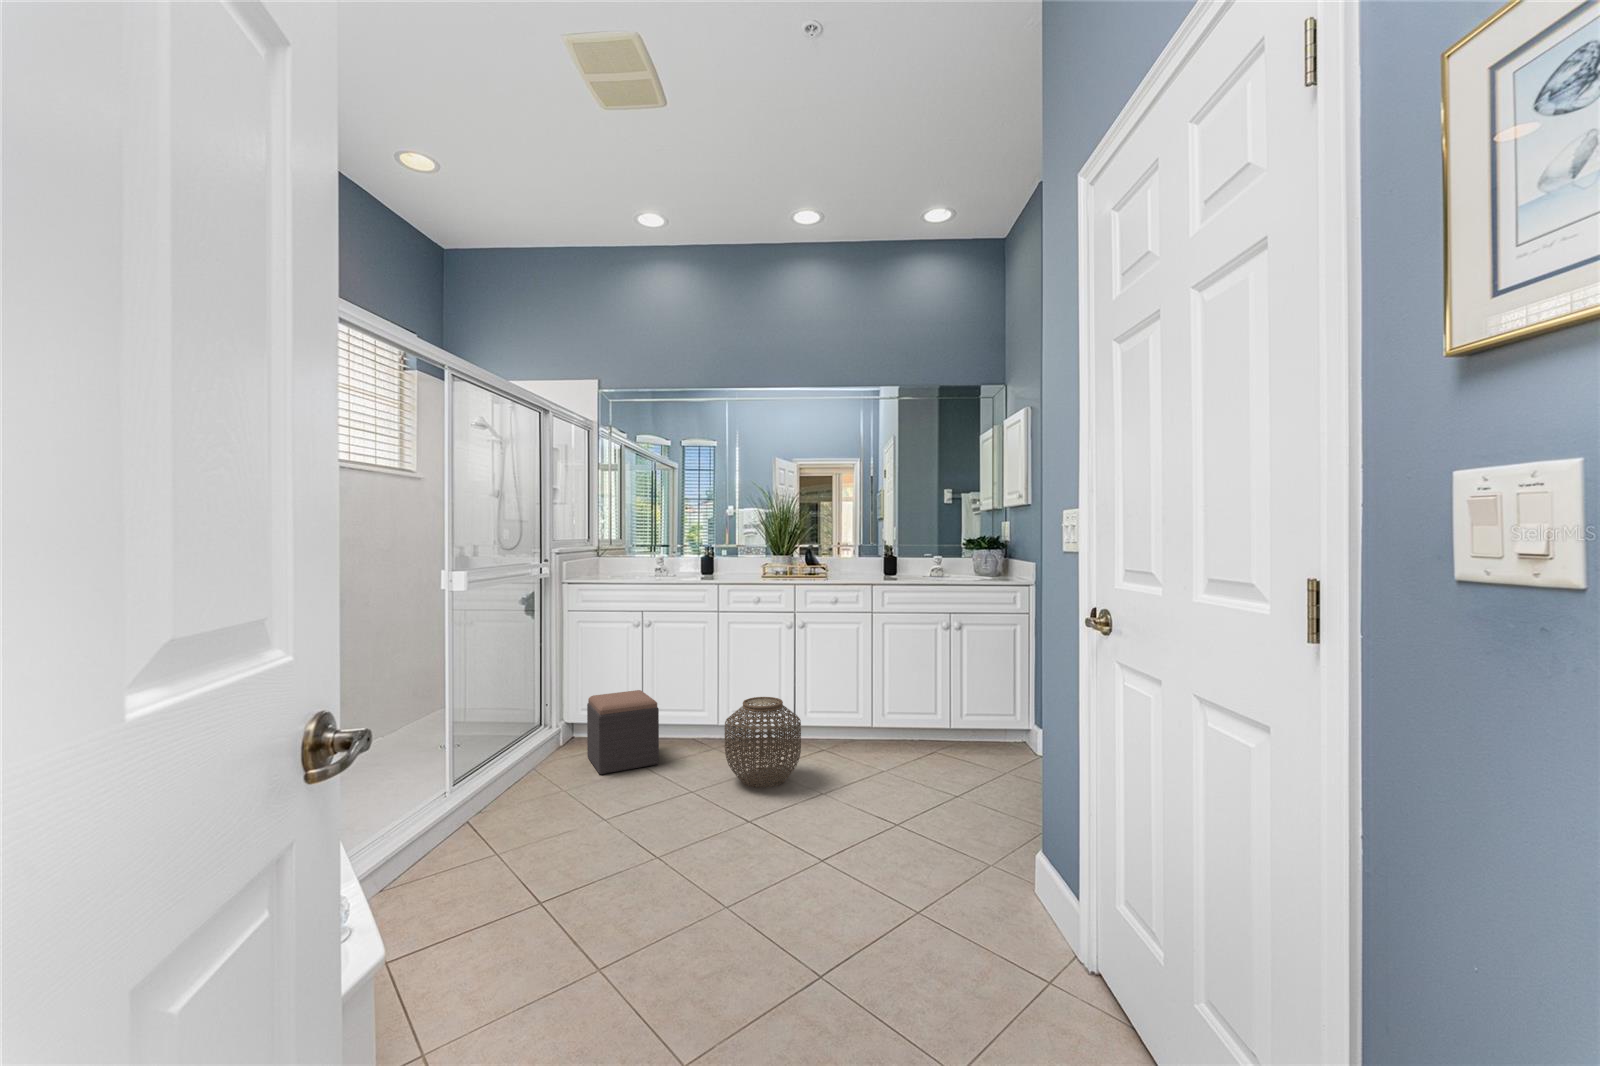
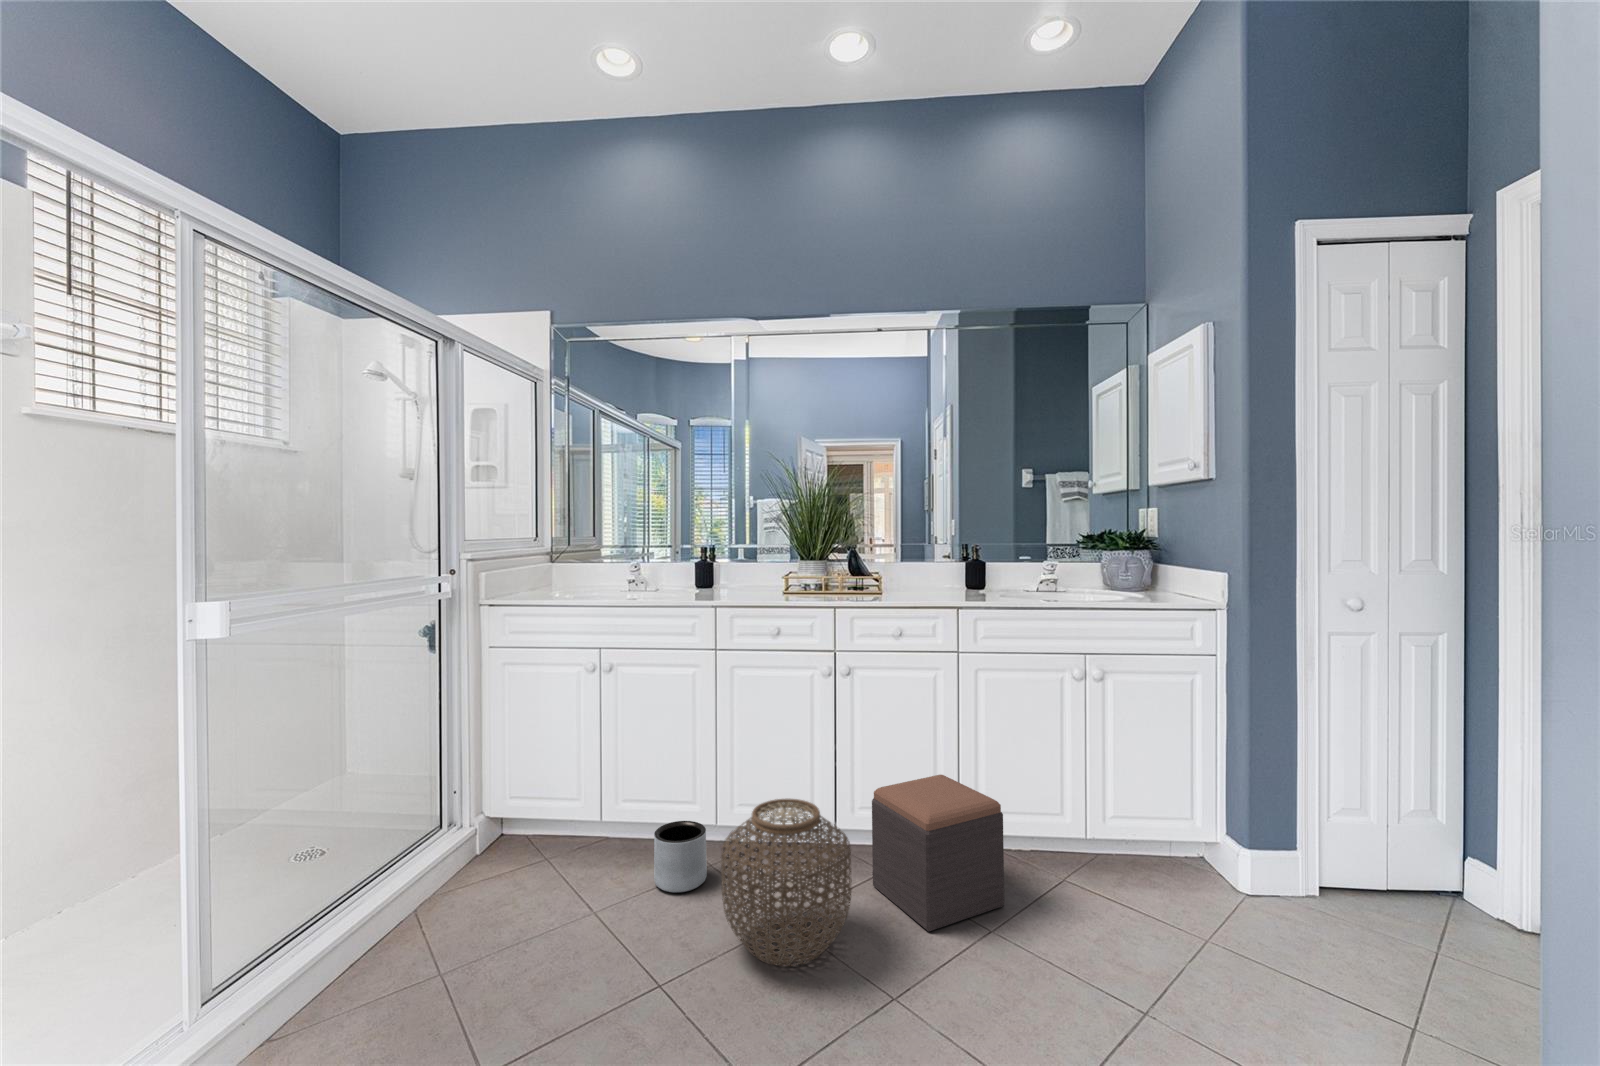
footstool: present [587,690,659,774] -> present [872,775,1004,931]
planter: none [679,720,712,761] -> present [654,821,707,893]

